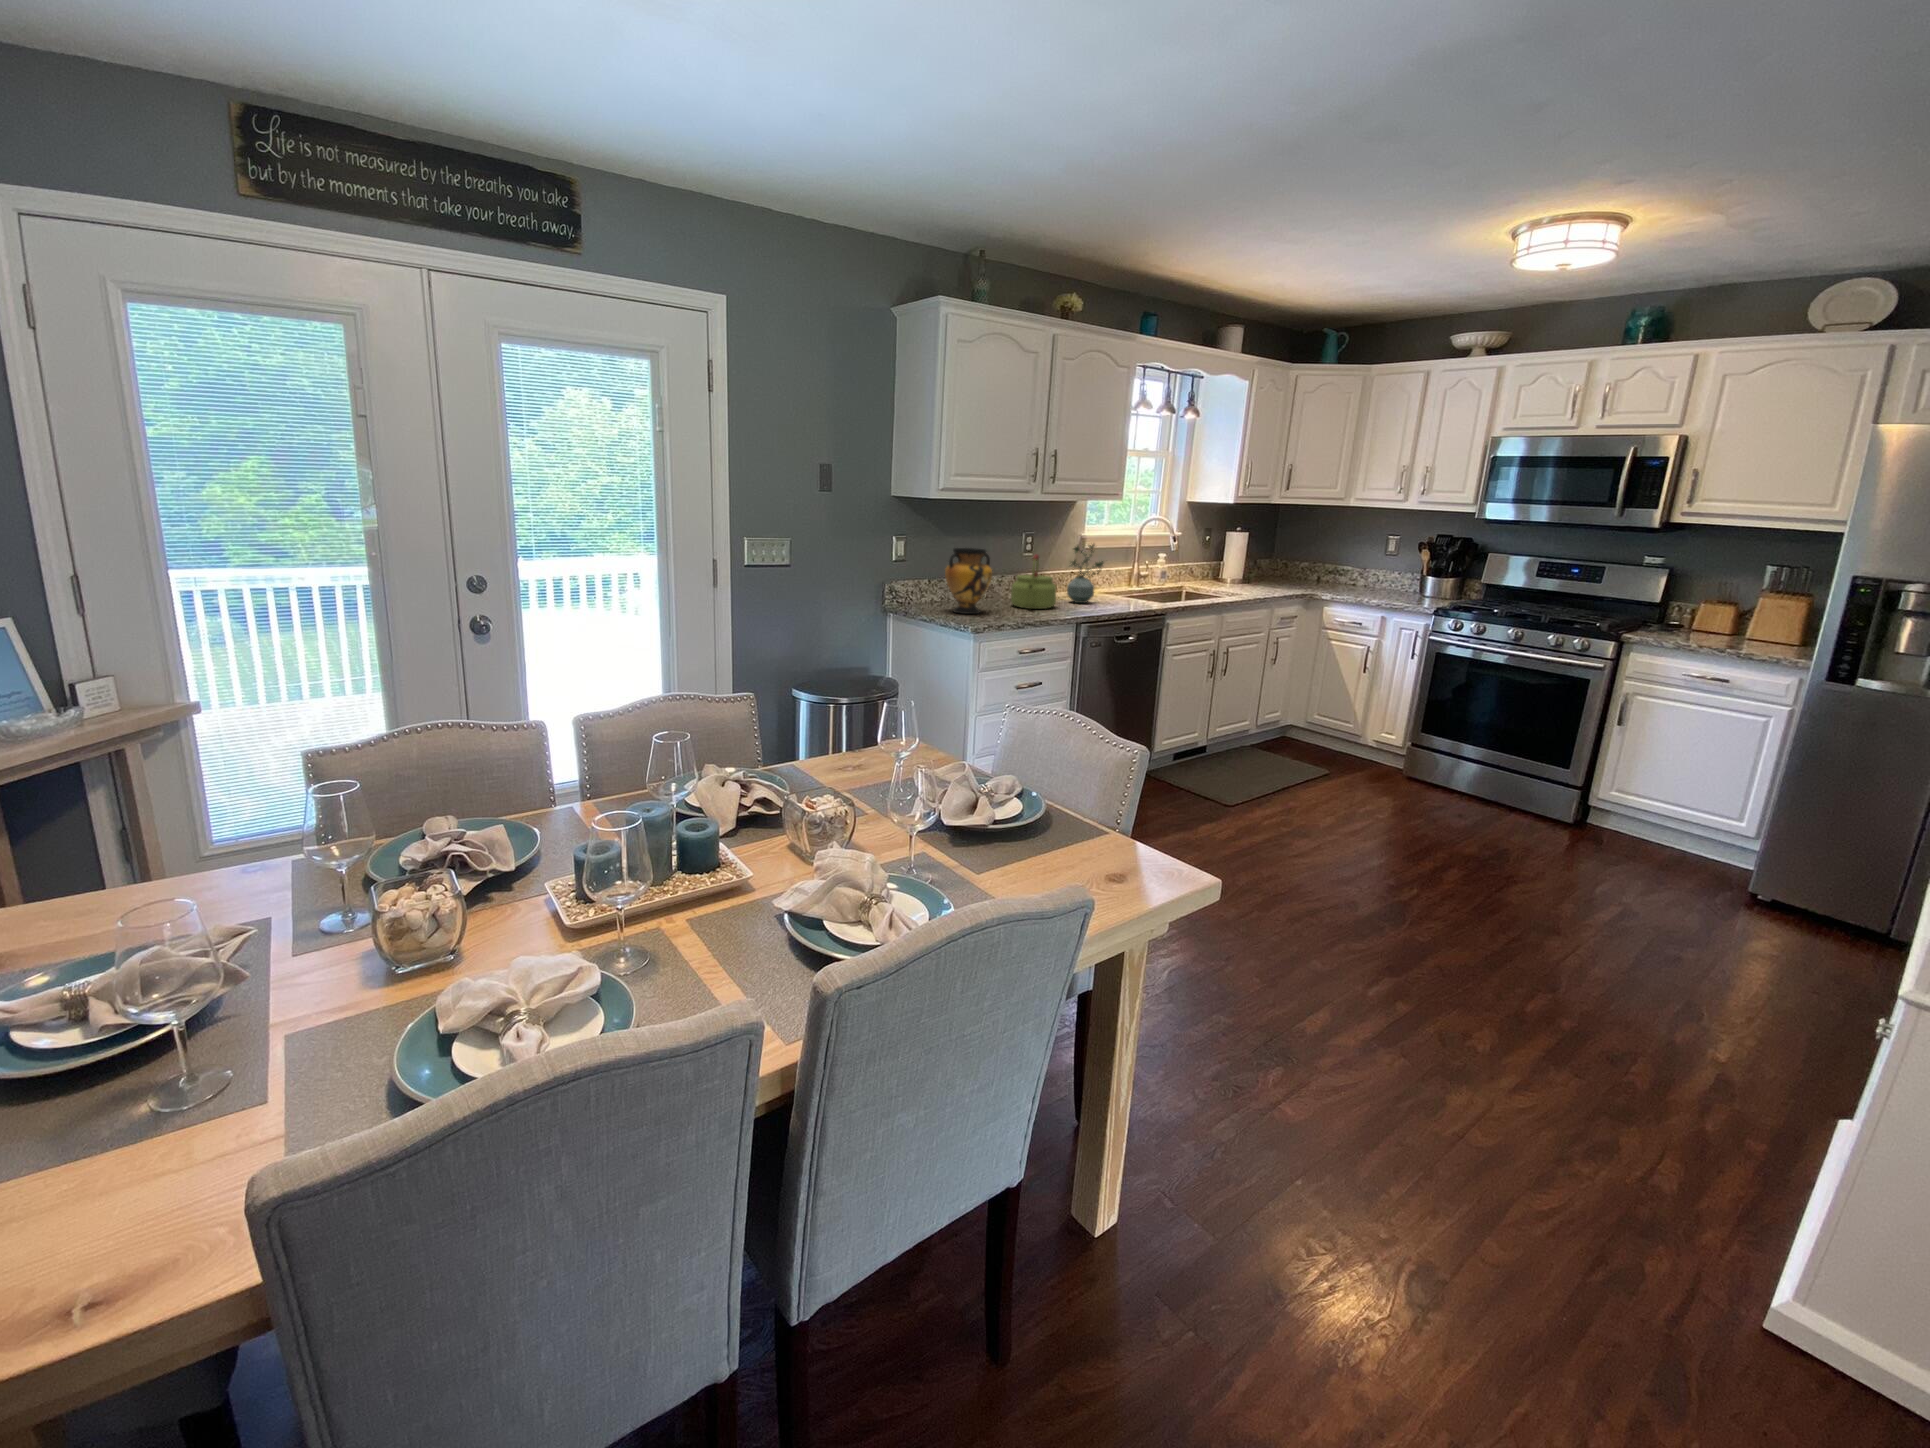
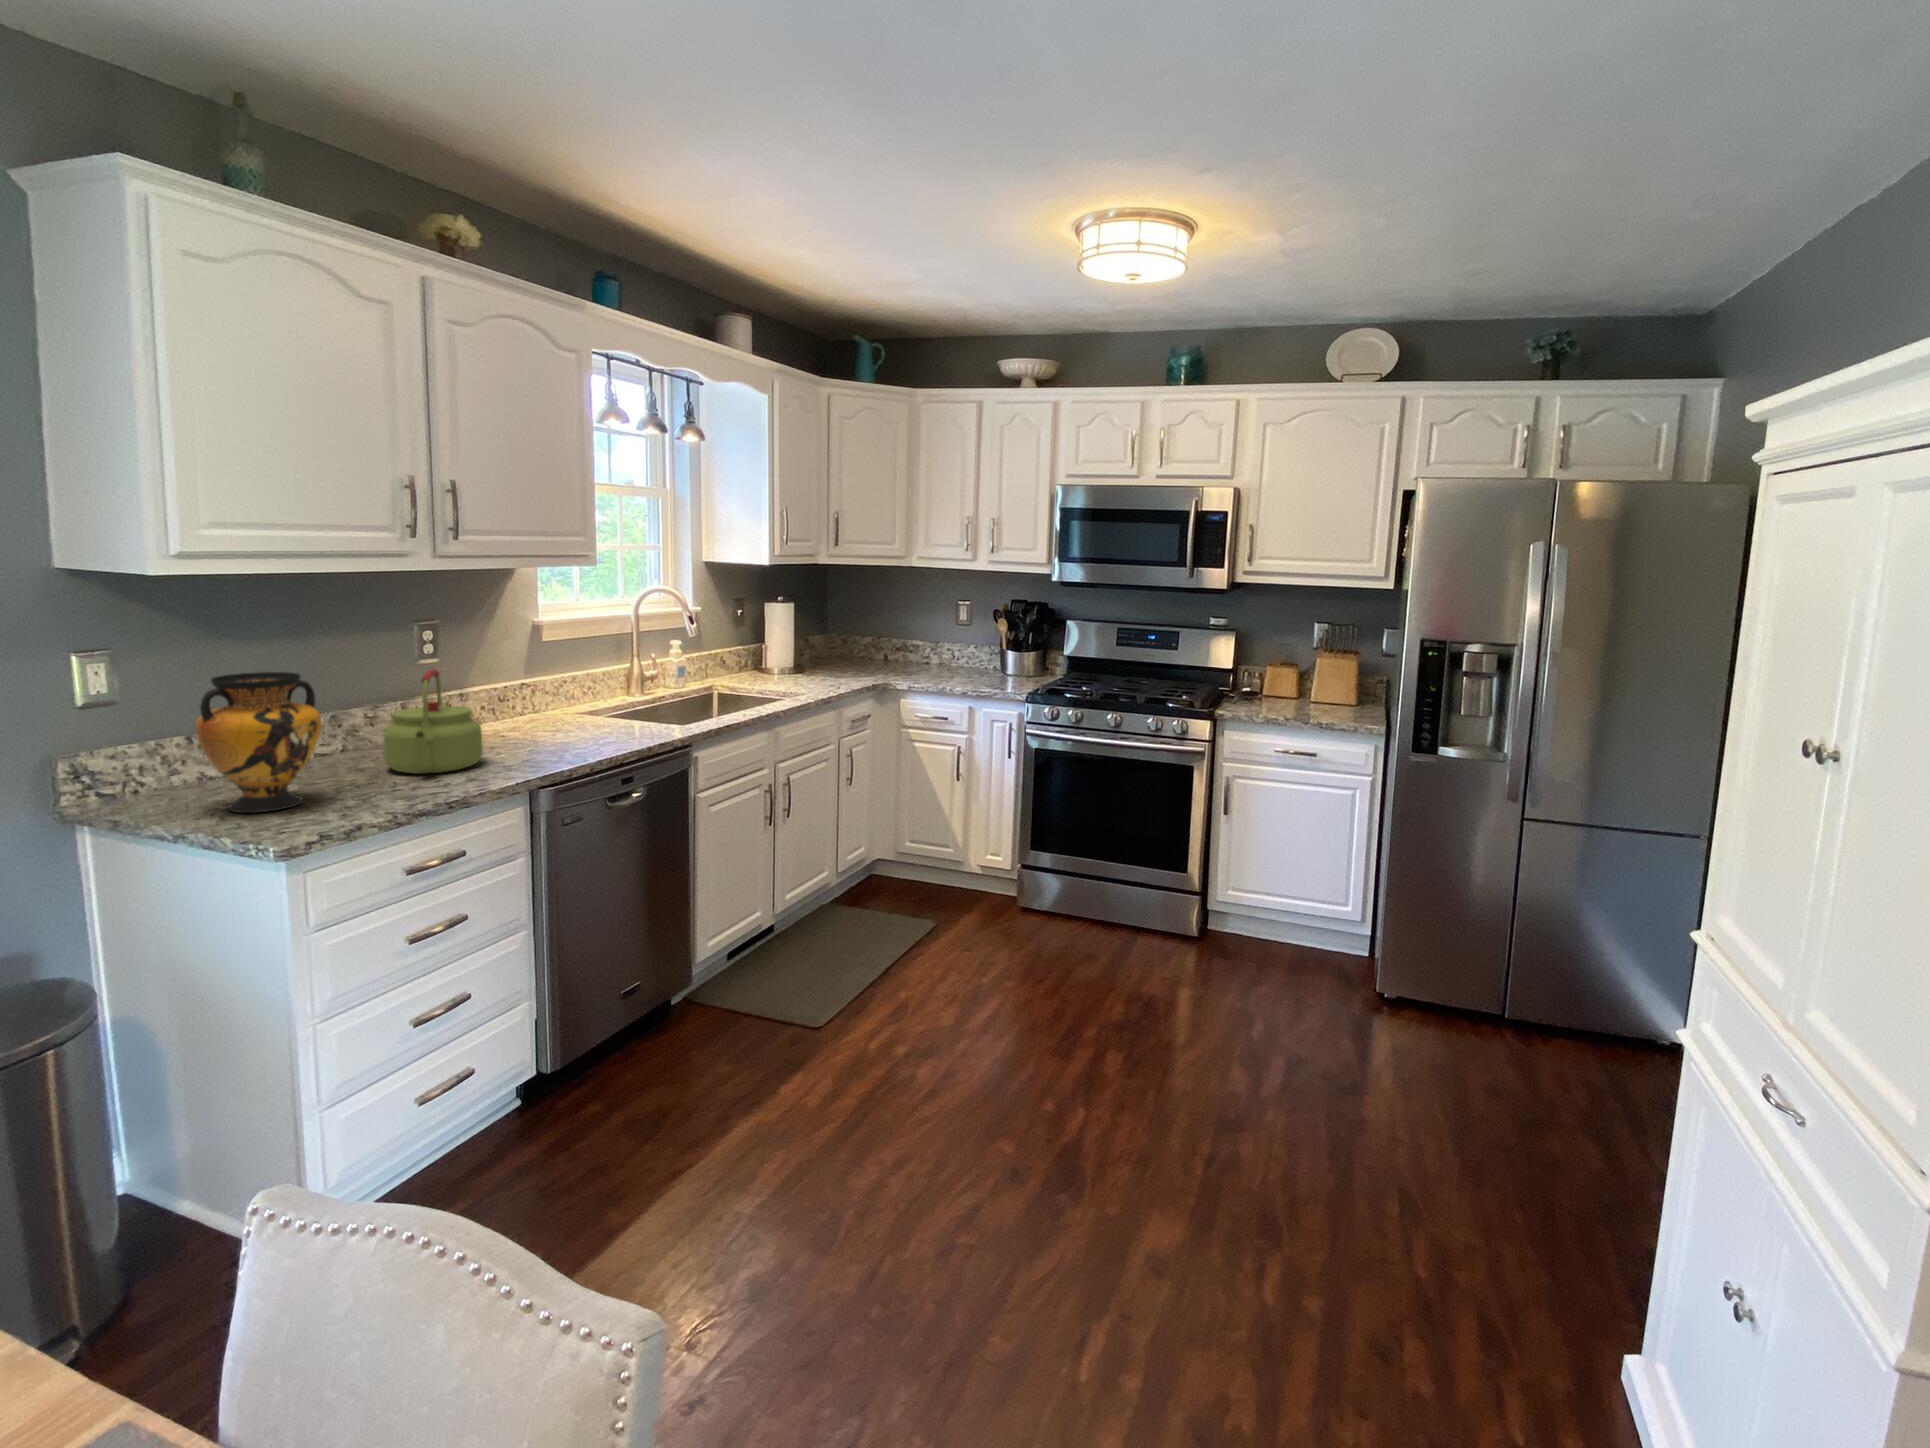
potted plant: present [1067,544,1103,603] -> none [505,638,573,745]

